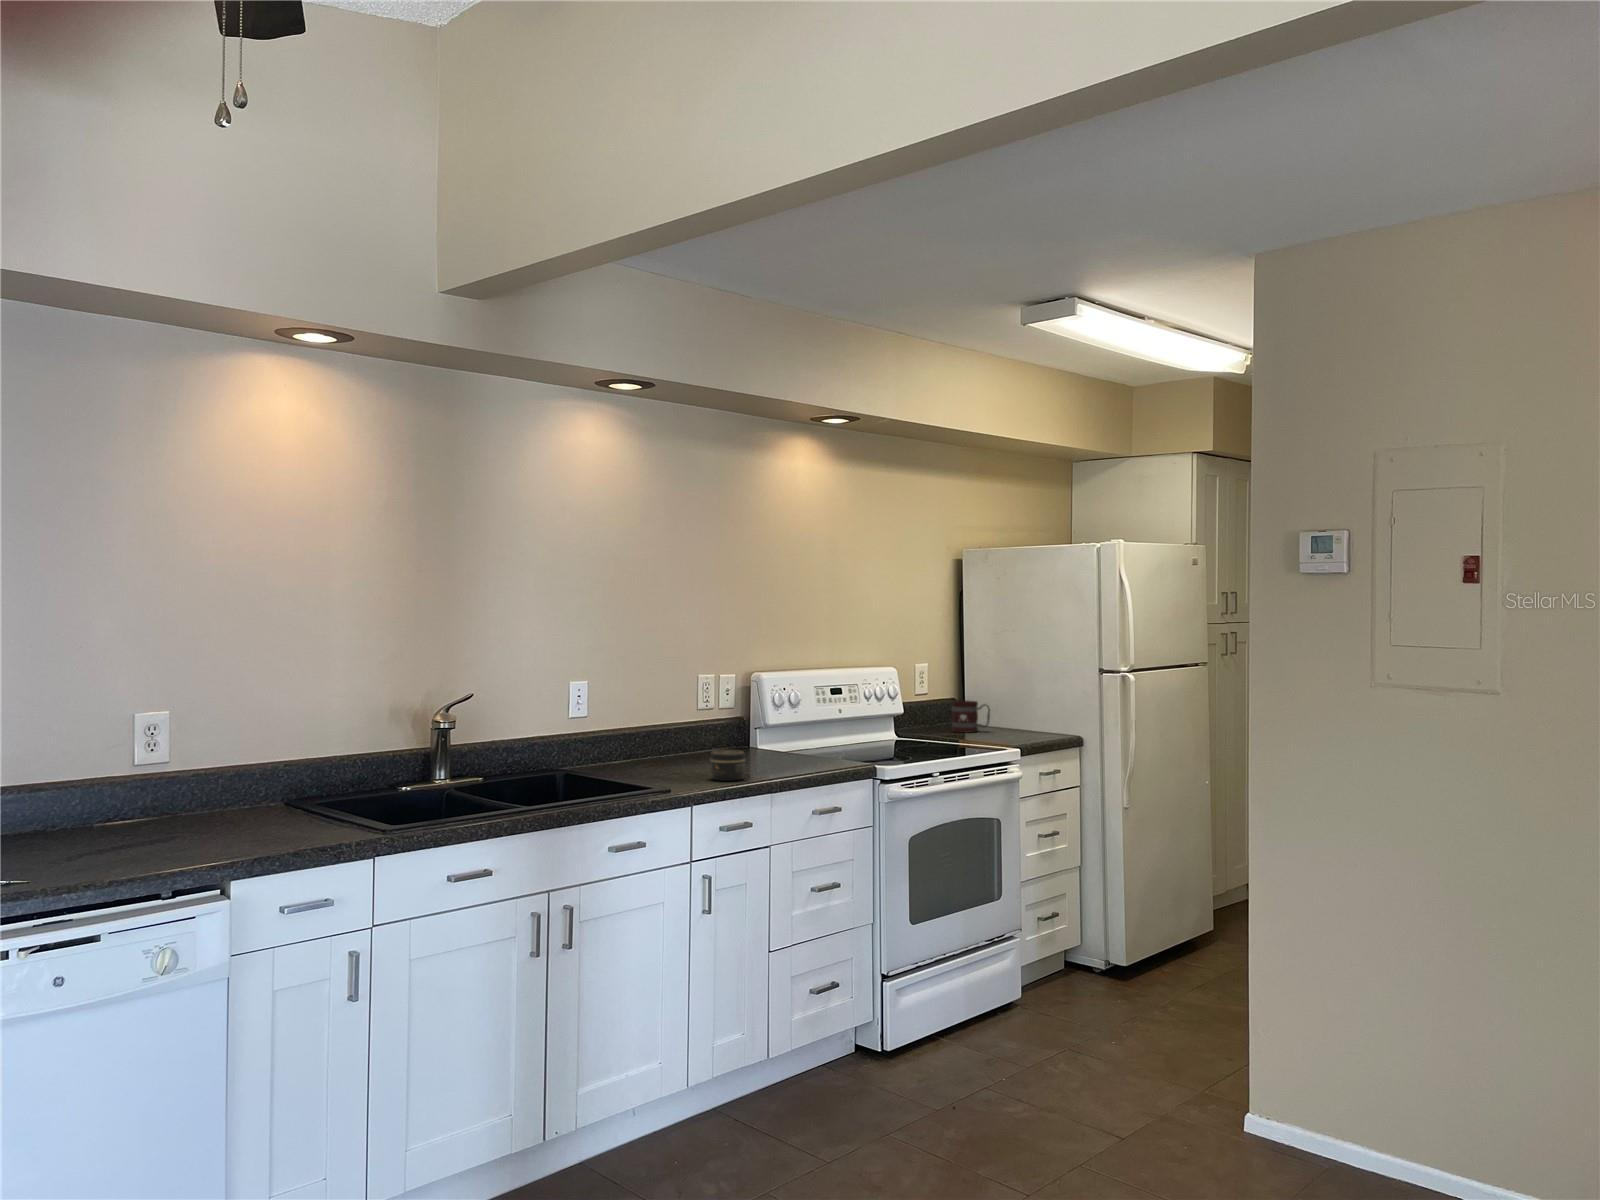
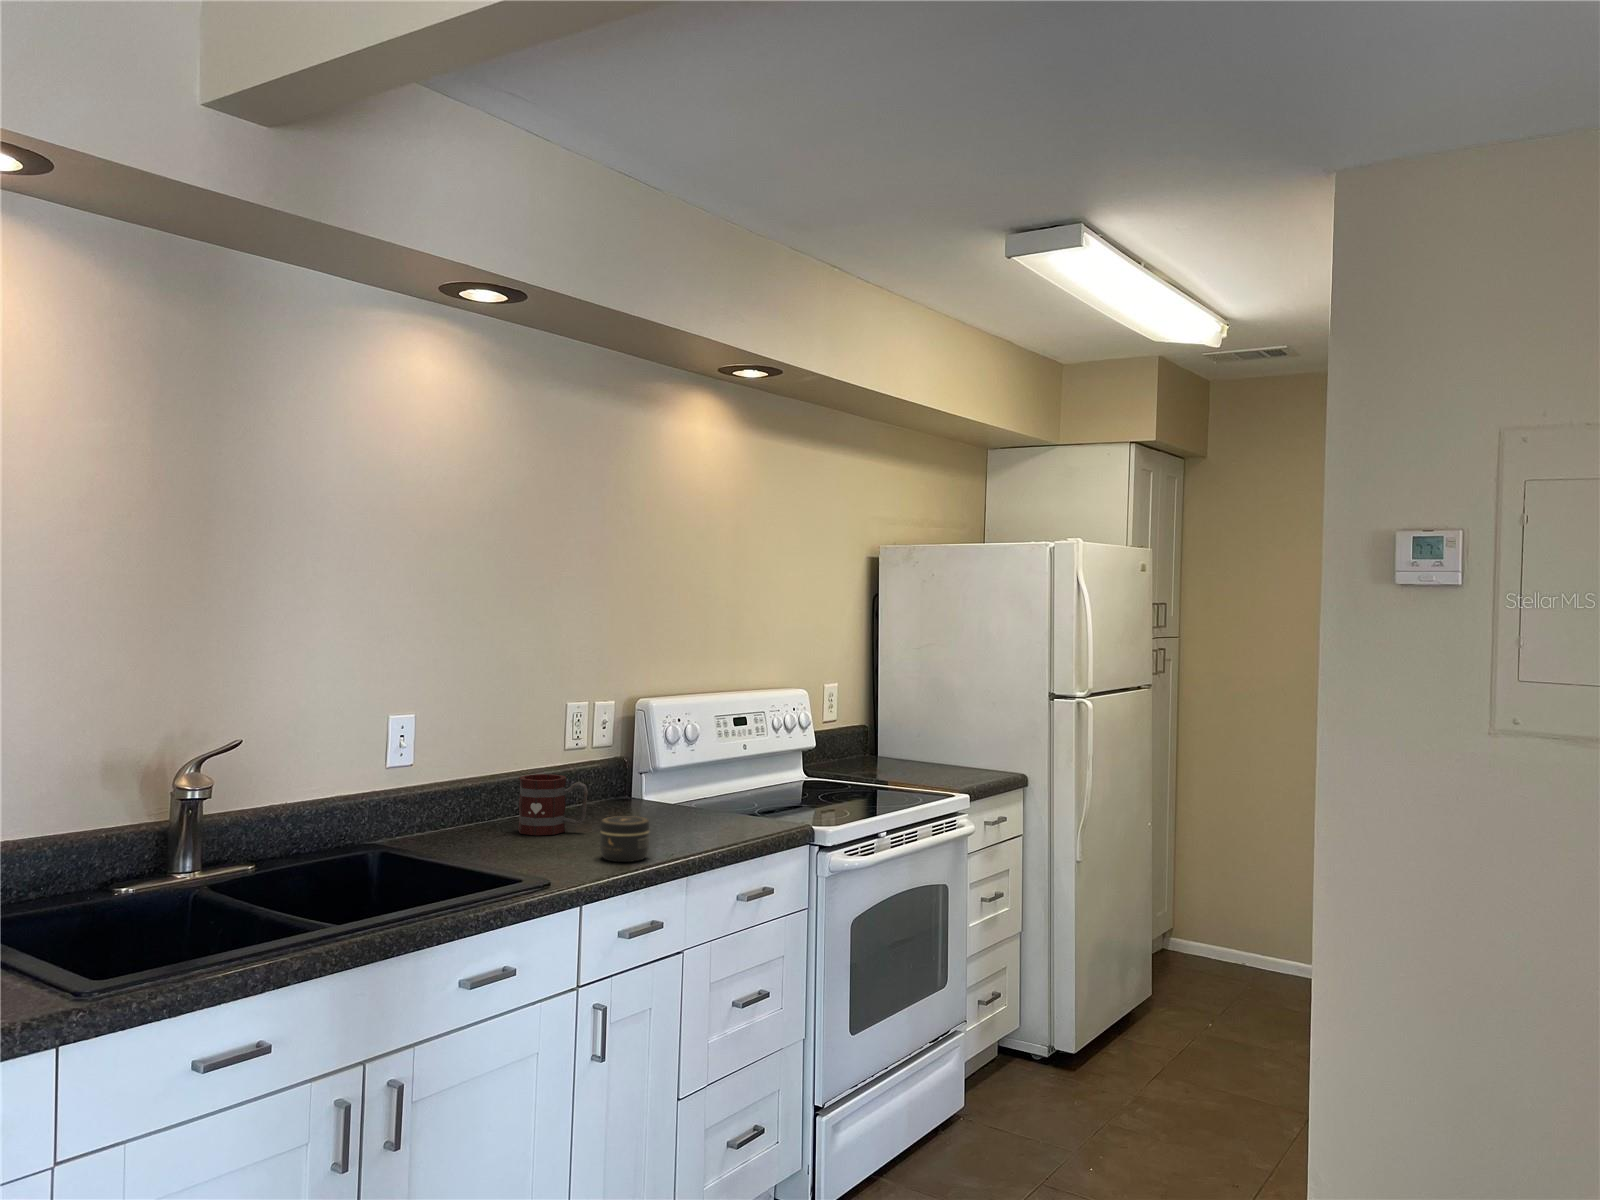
mug: present [951,701,990,733] -> present [518,774,588,835]

